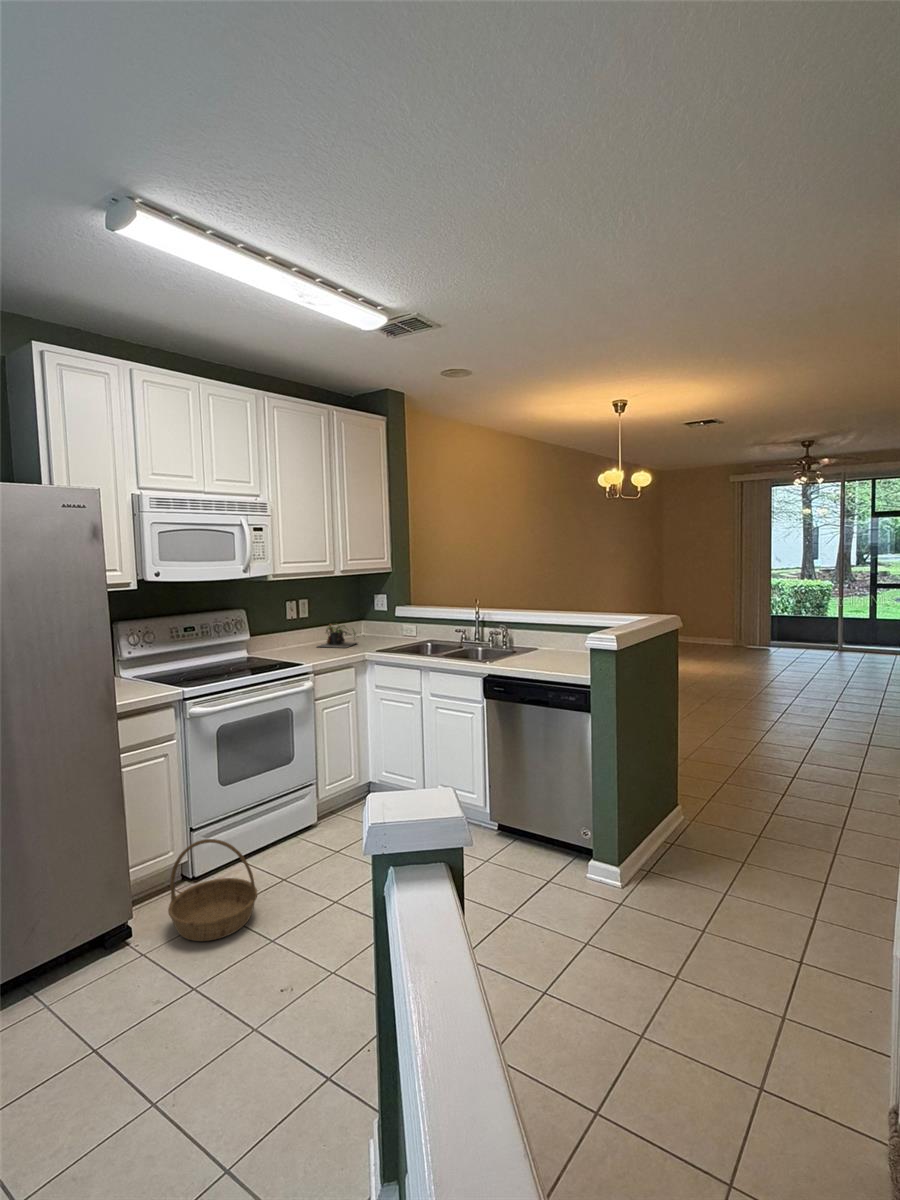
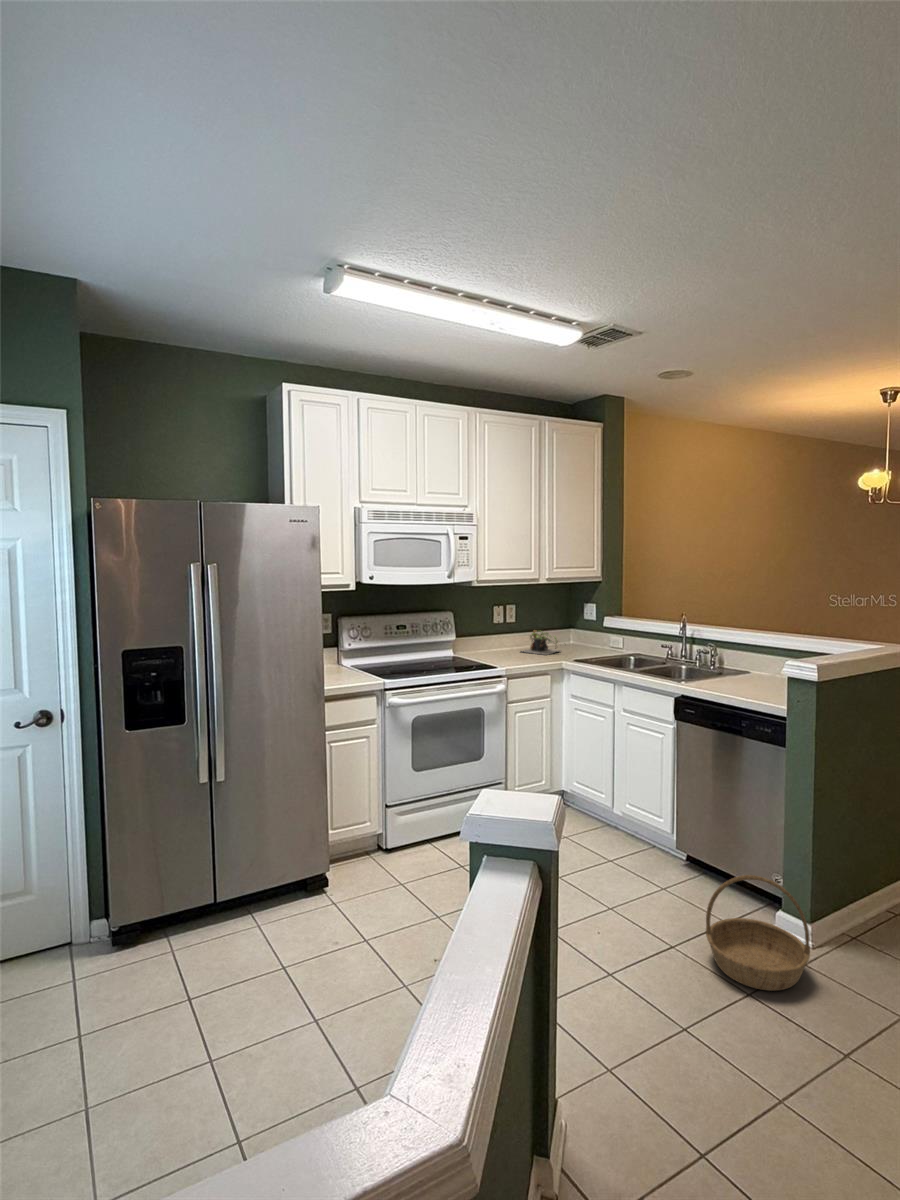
basket: present [168,839,257,941] -> present [706,875,810,991]

